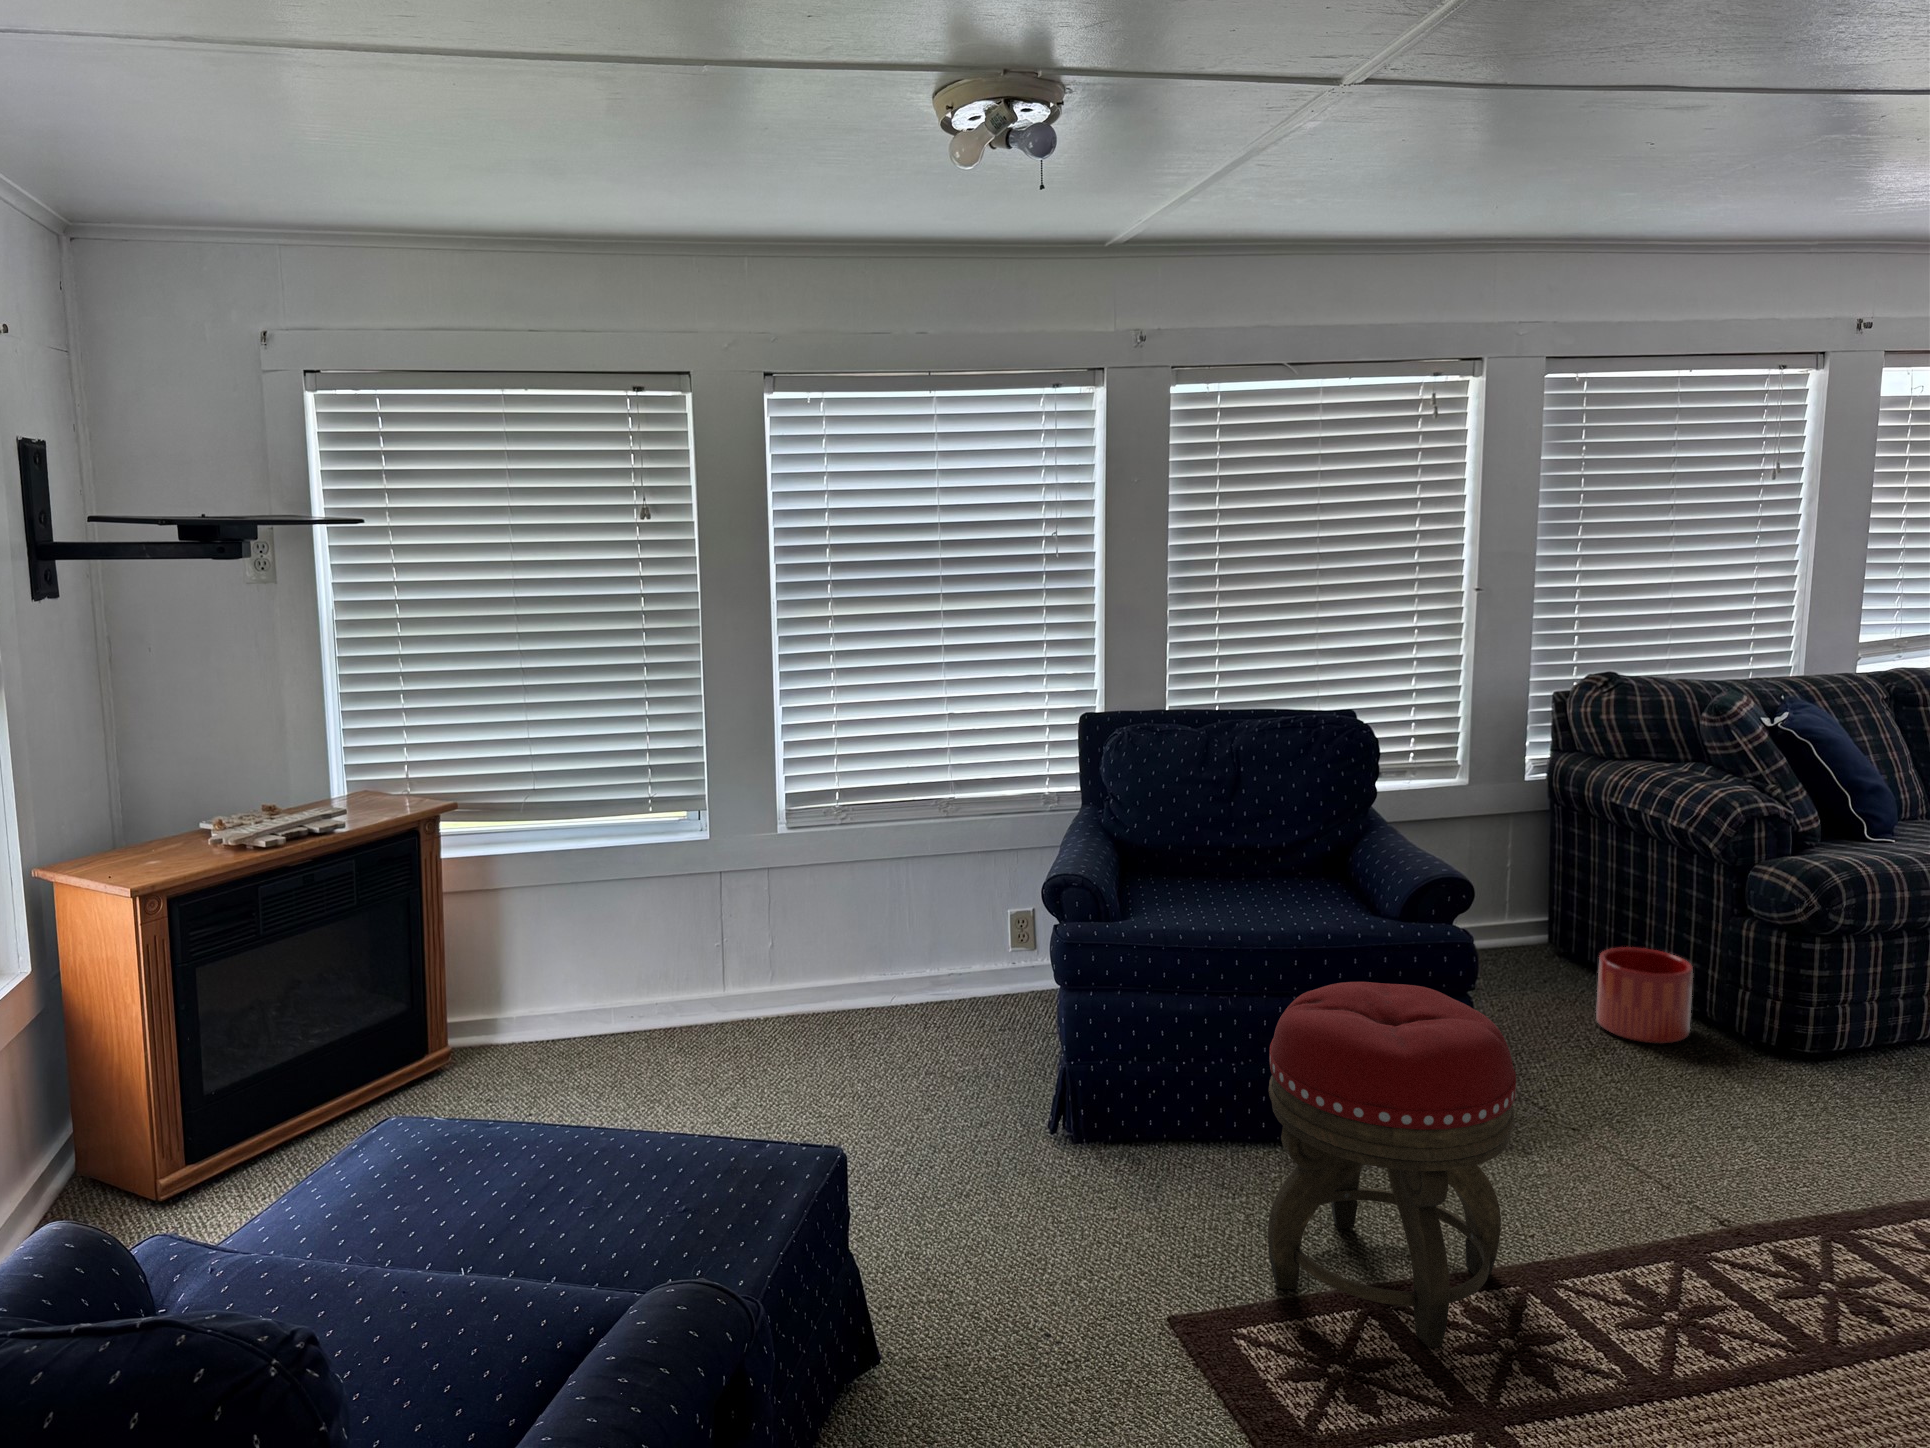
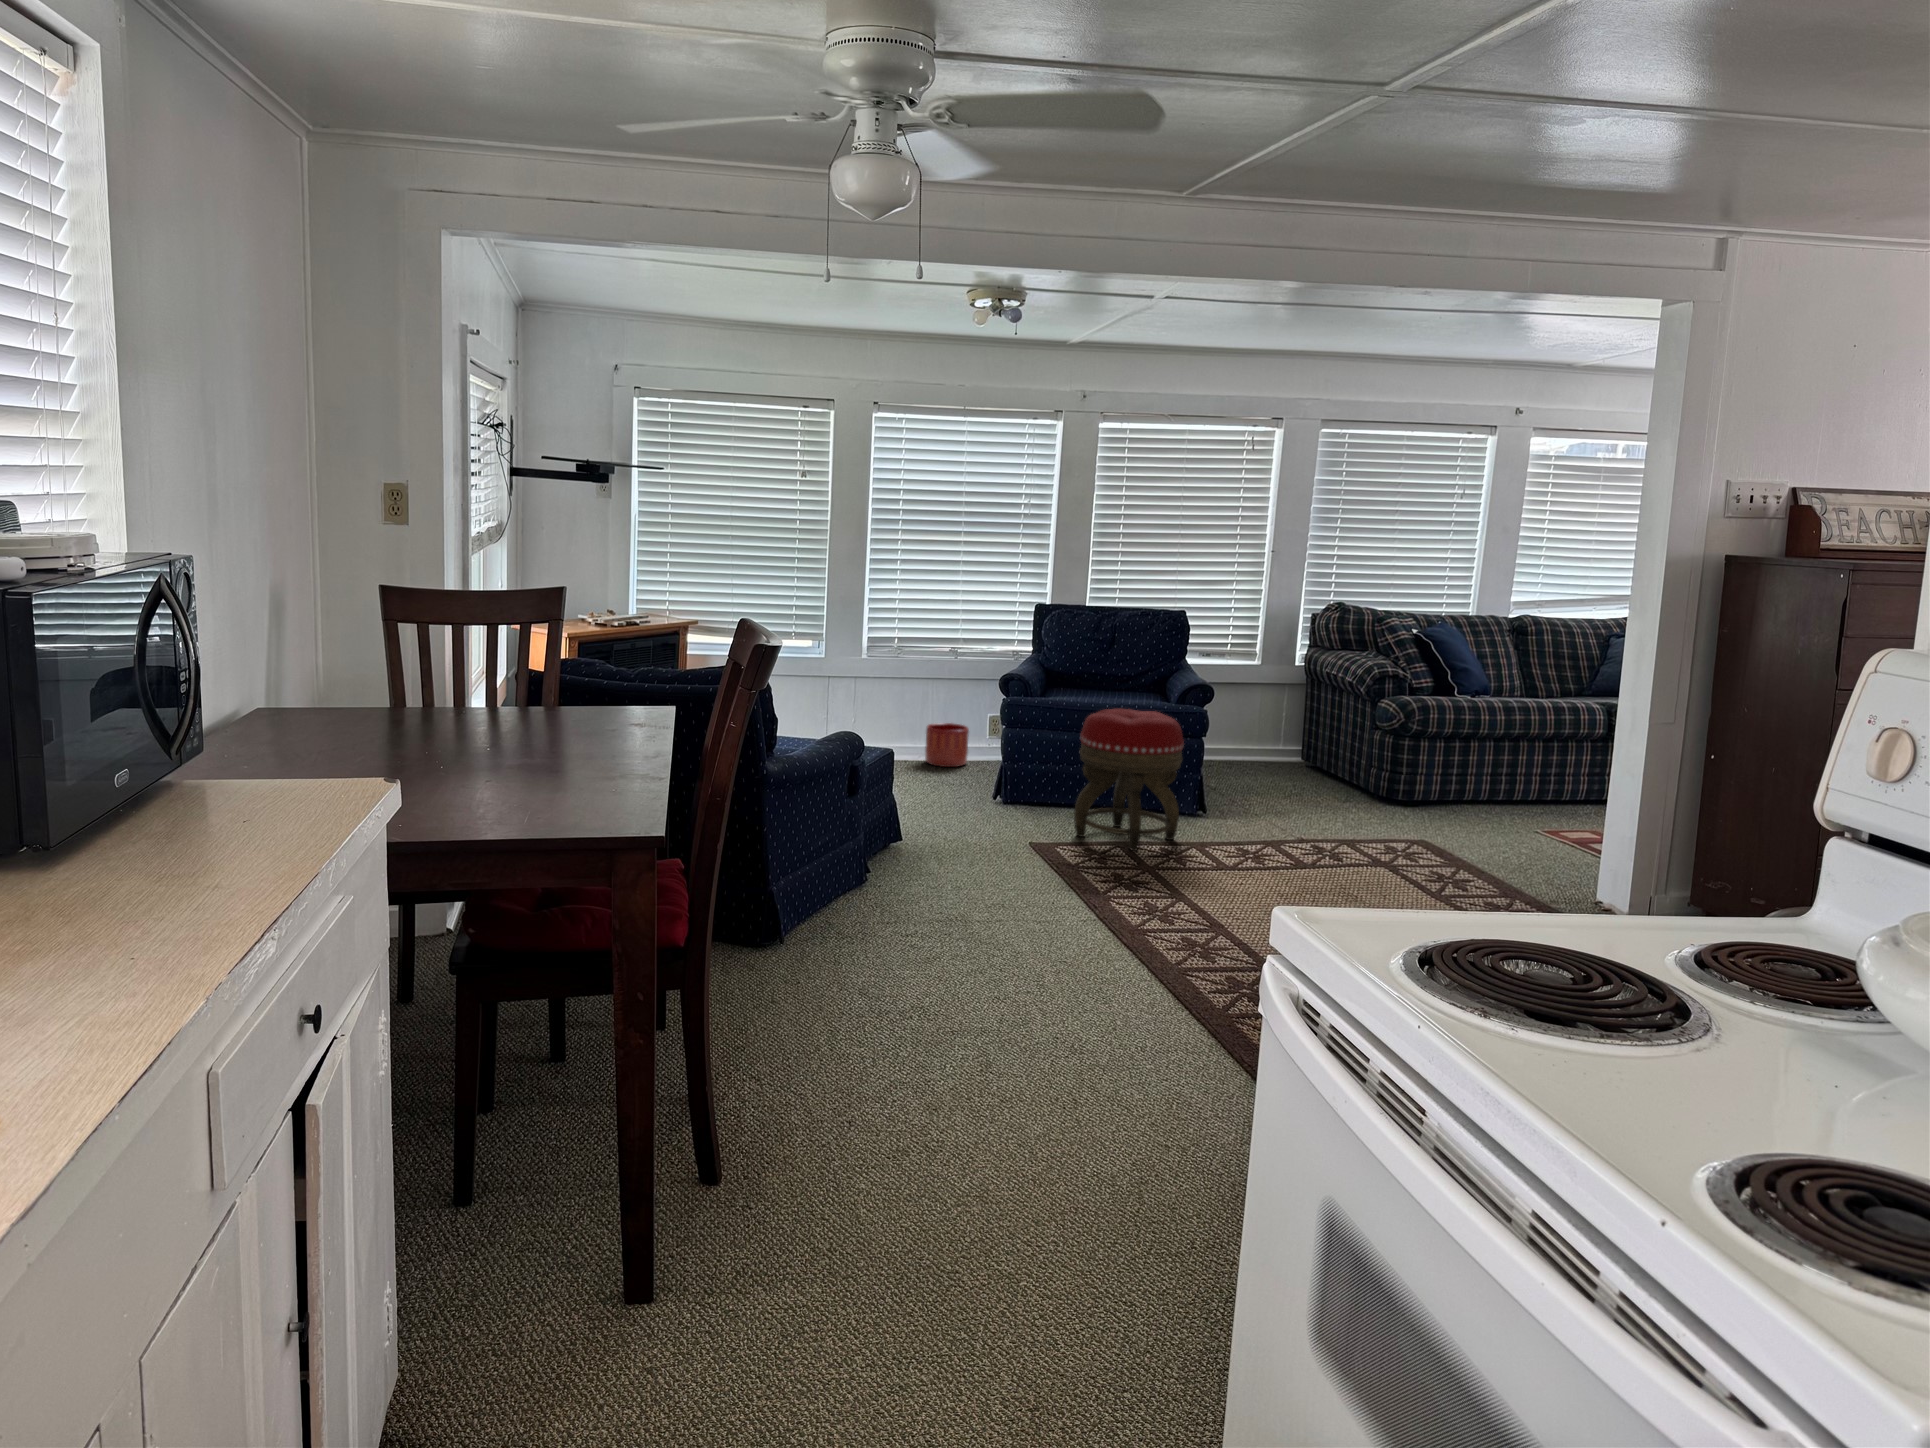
planter: present [1596,947,1693,1044] -> present [925,723,969,767]

